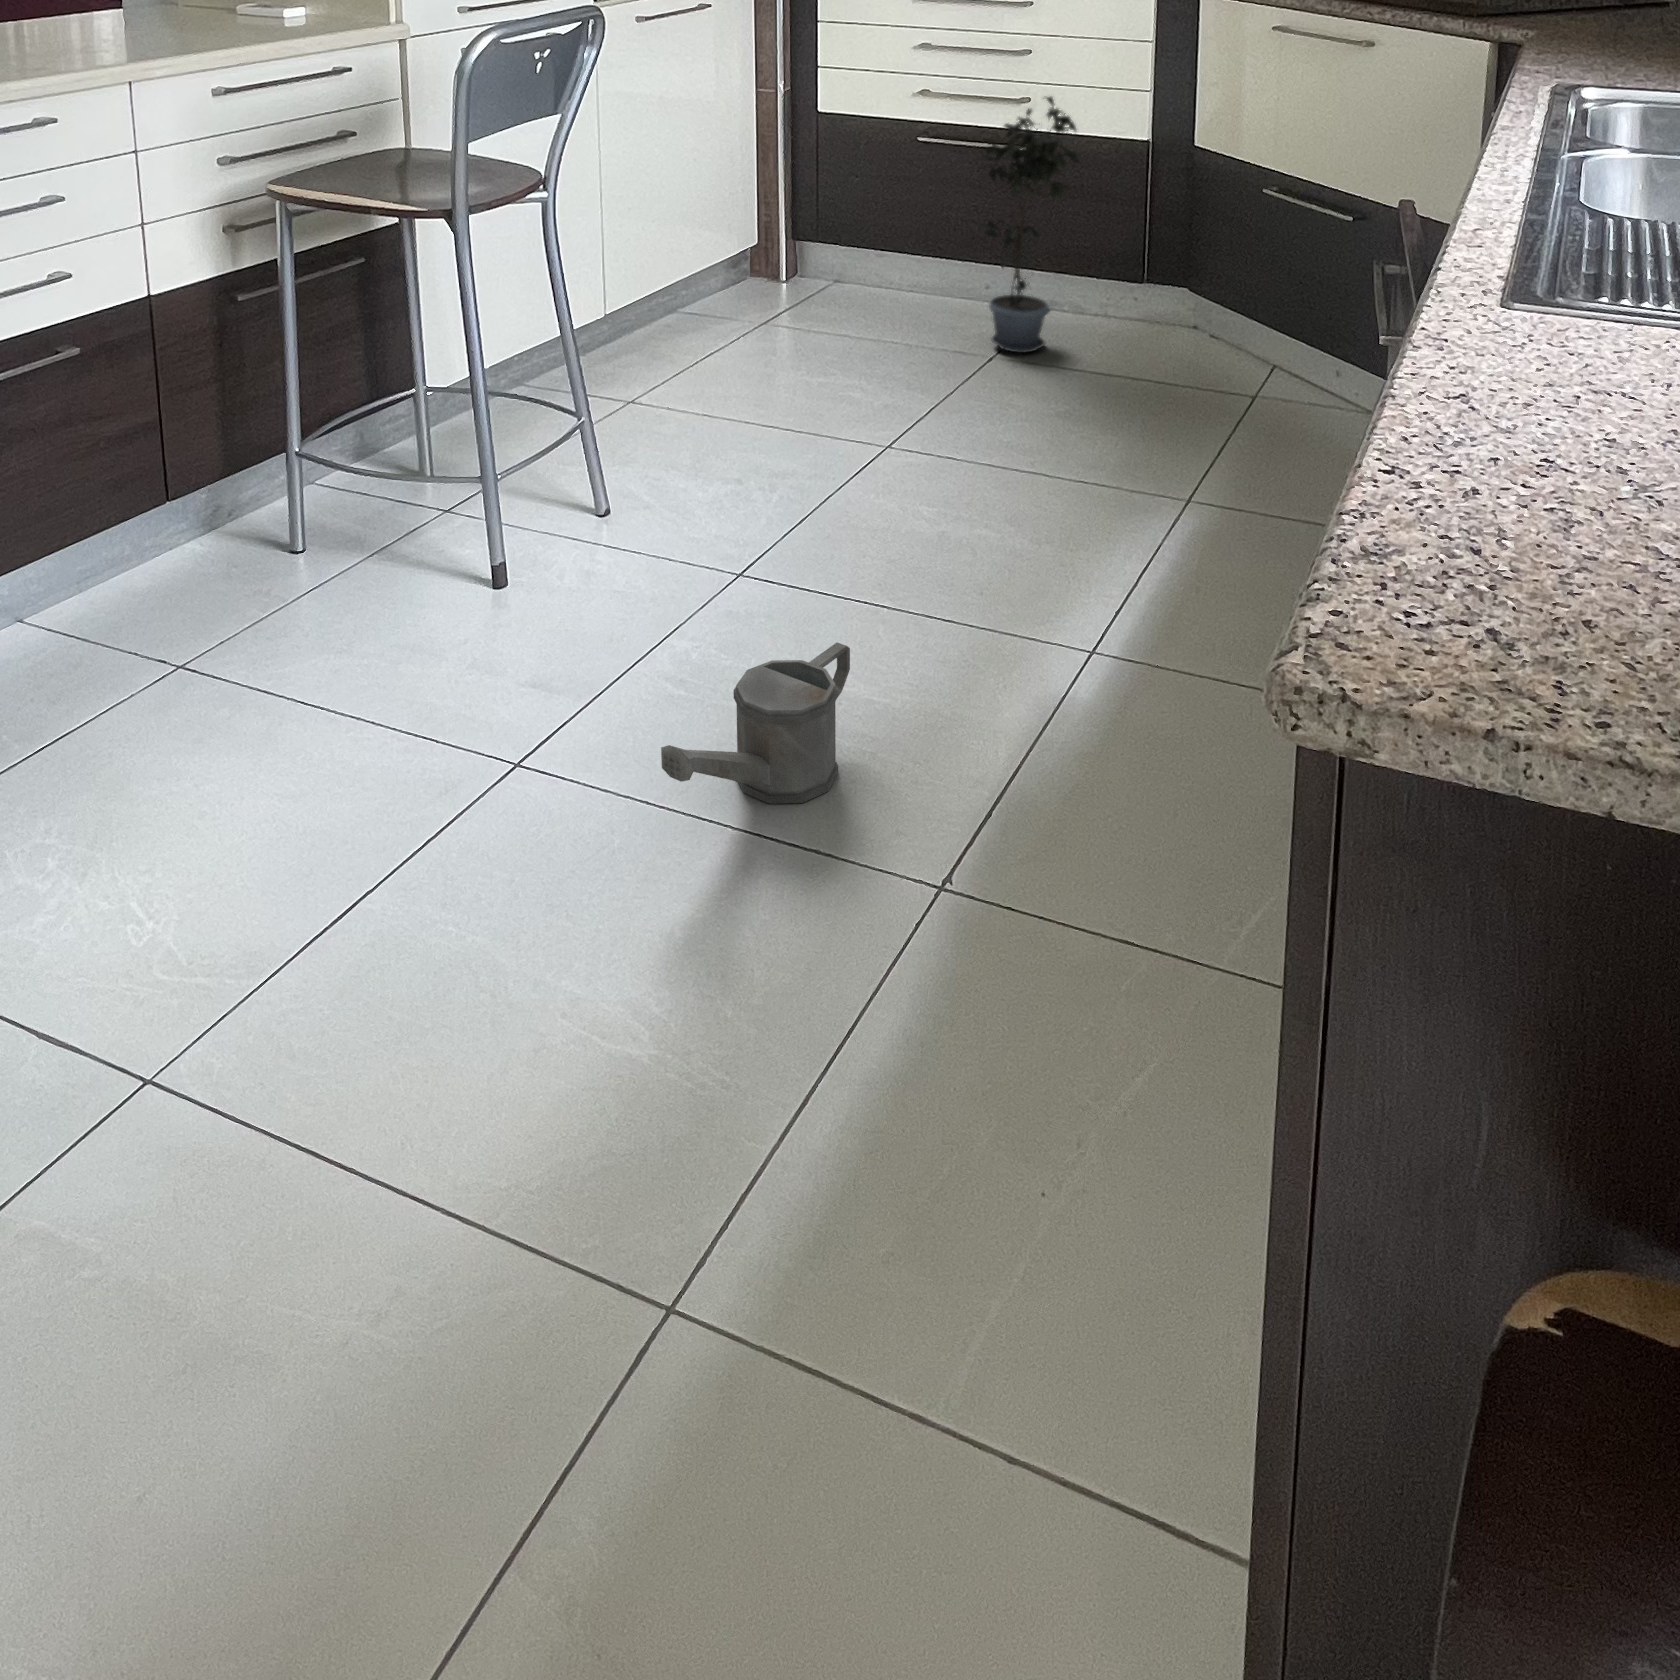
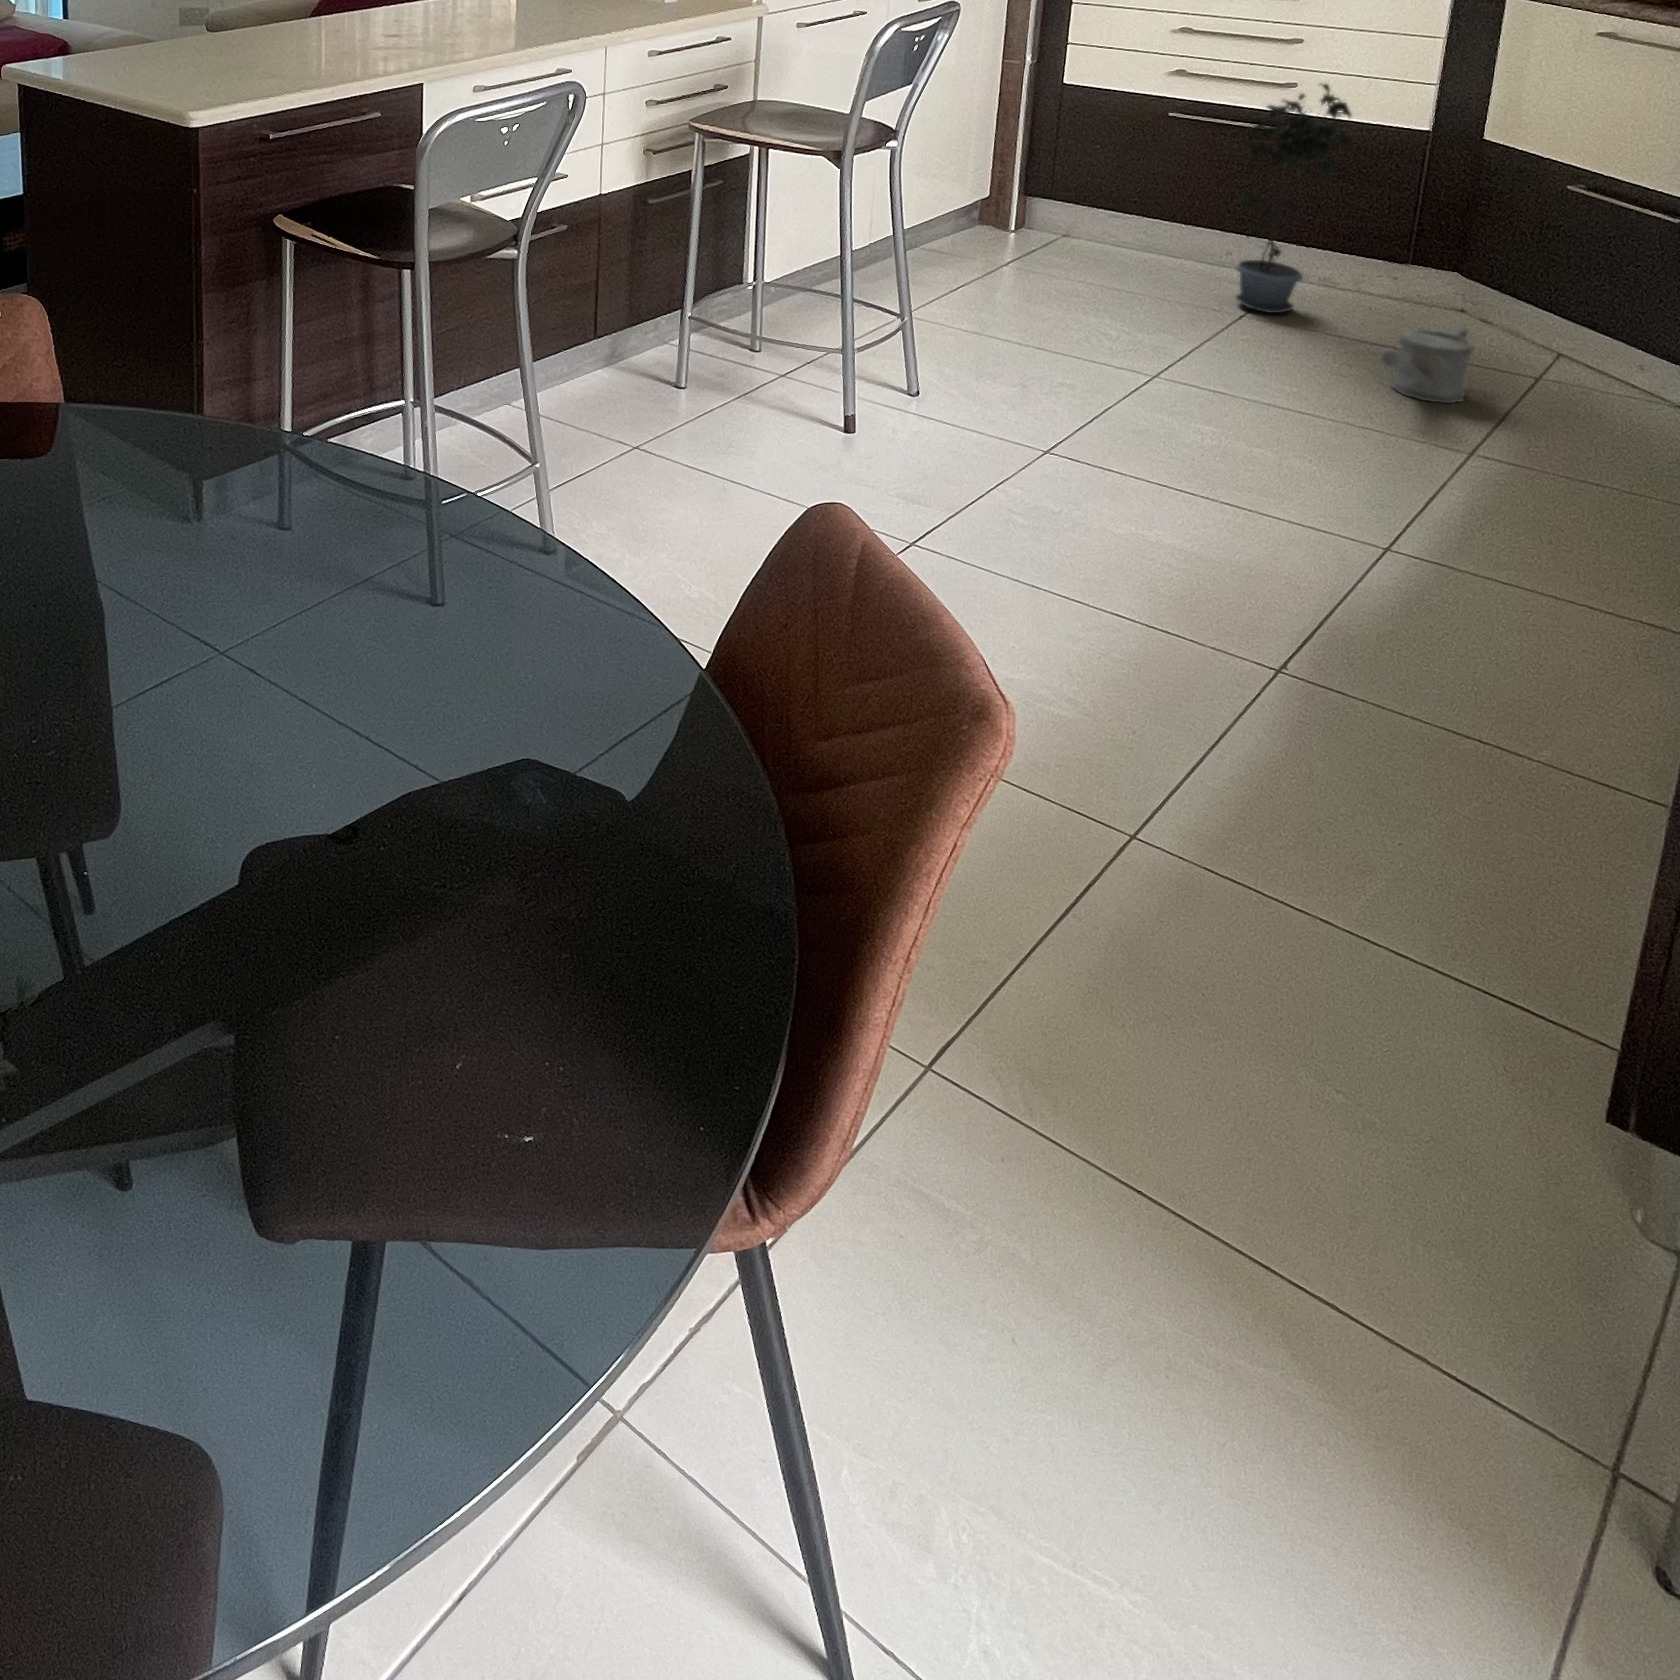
watering can: present [661,643,850,804] -> present [1380,328,1473,403]

